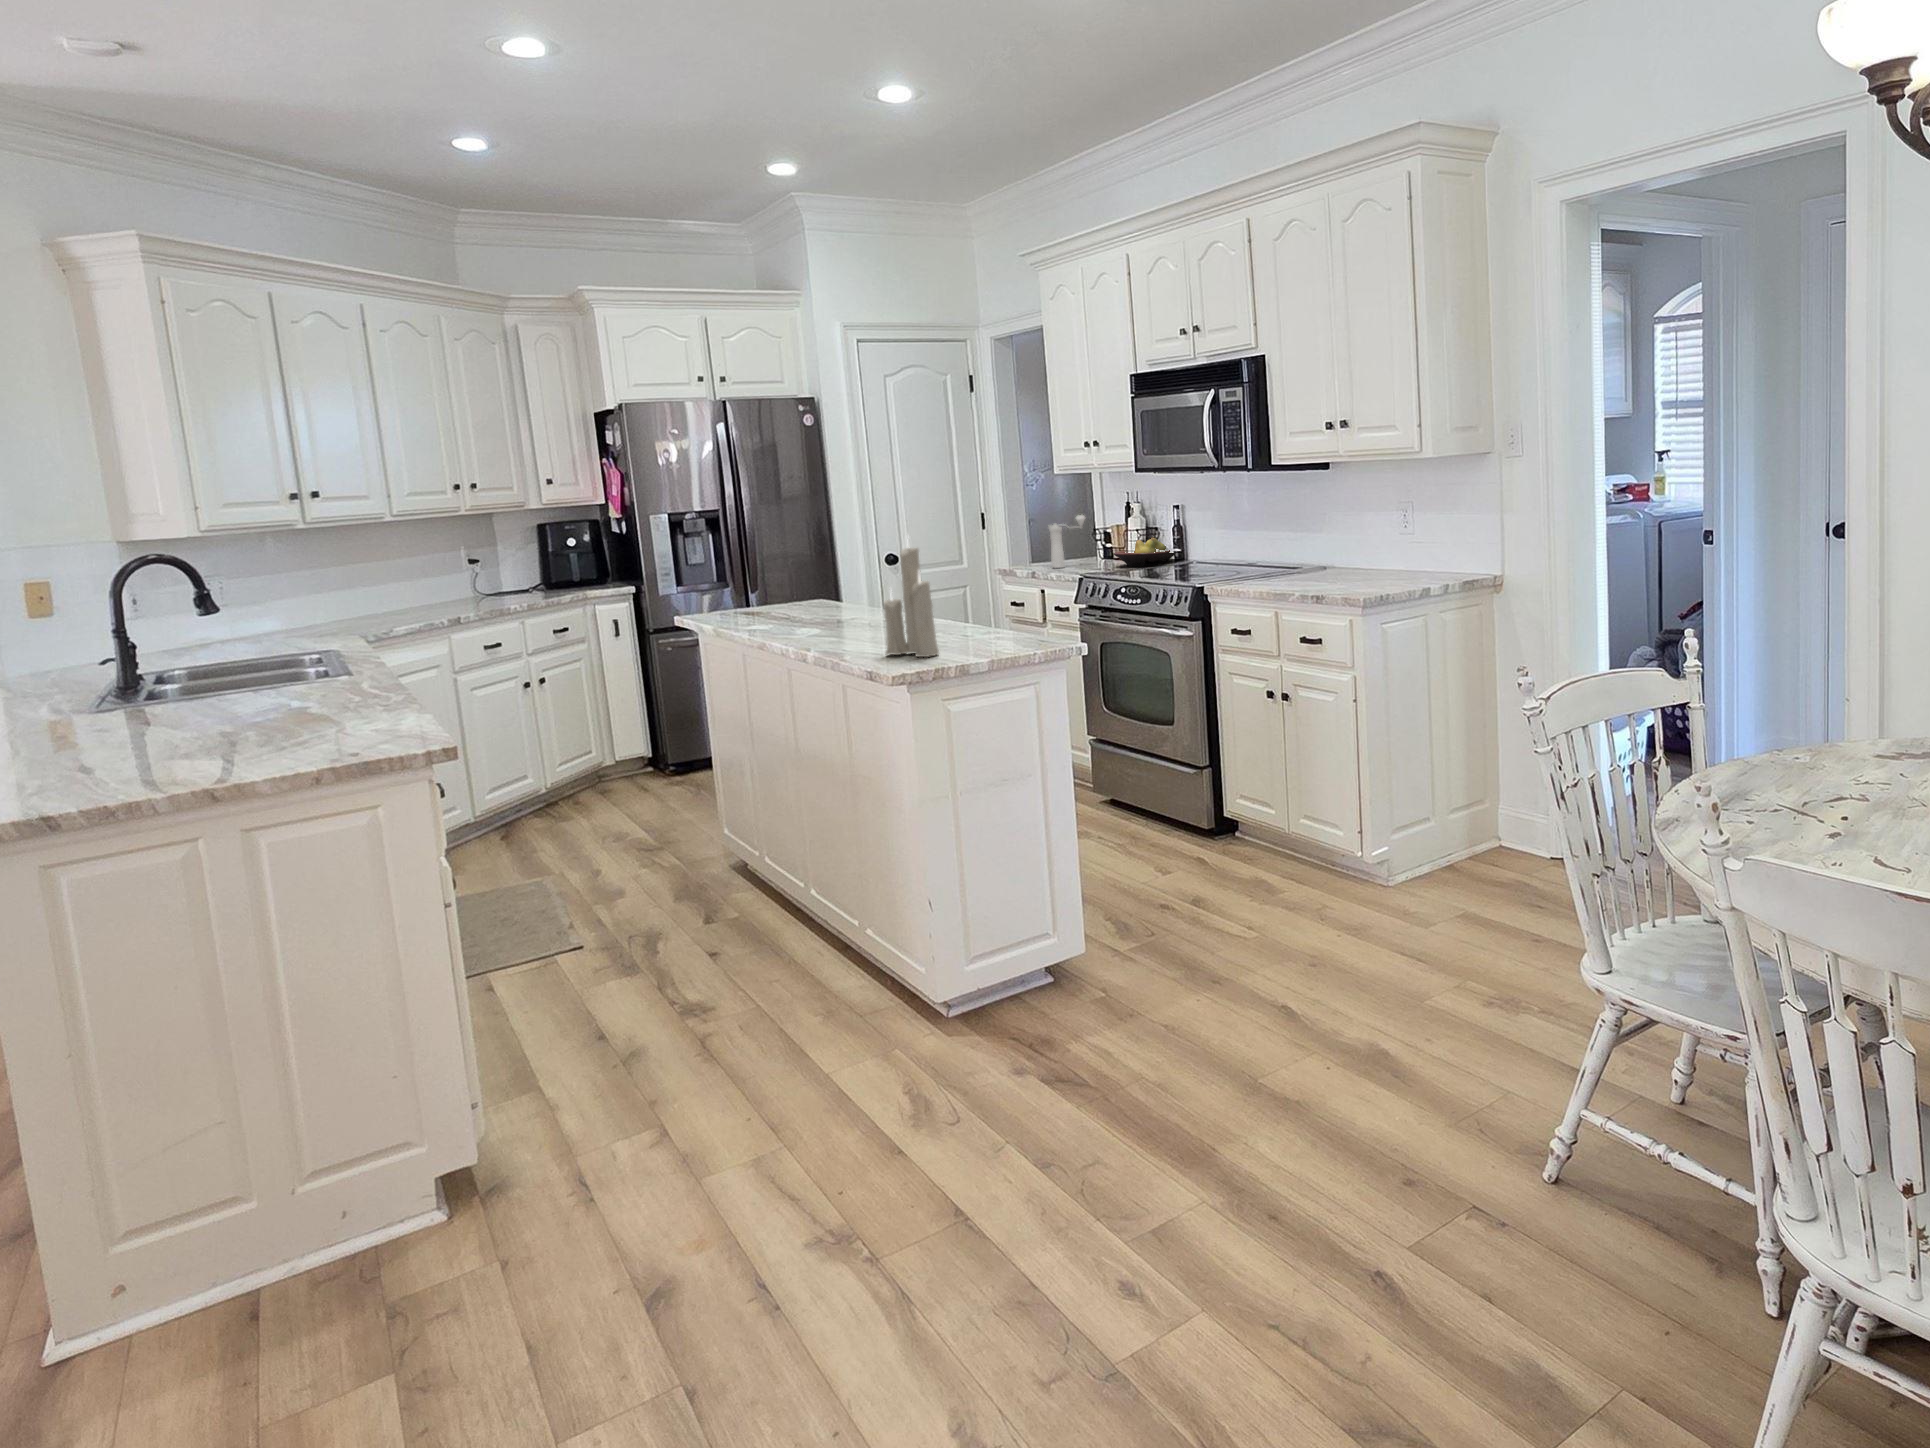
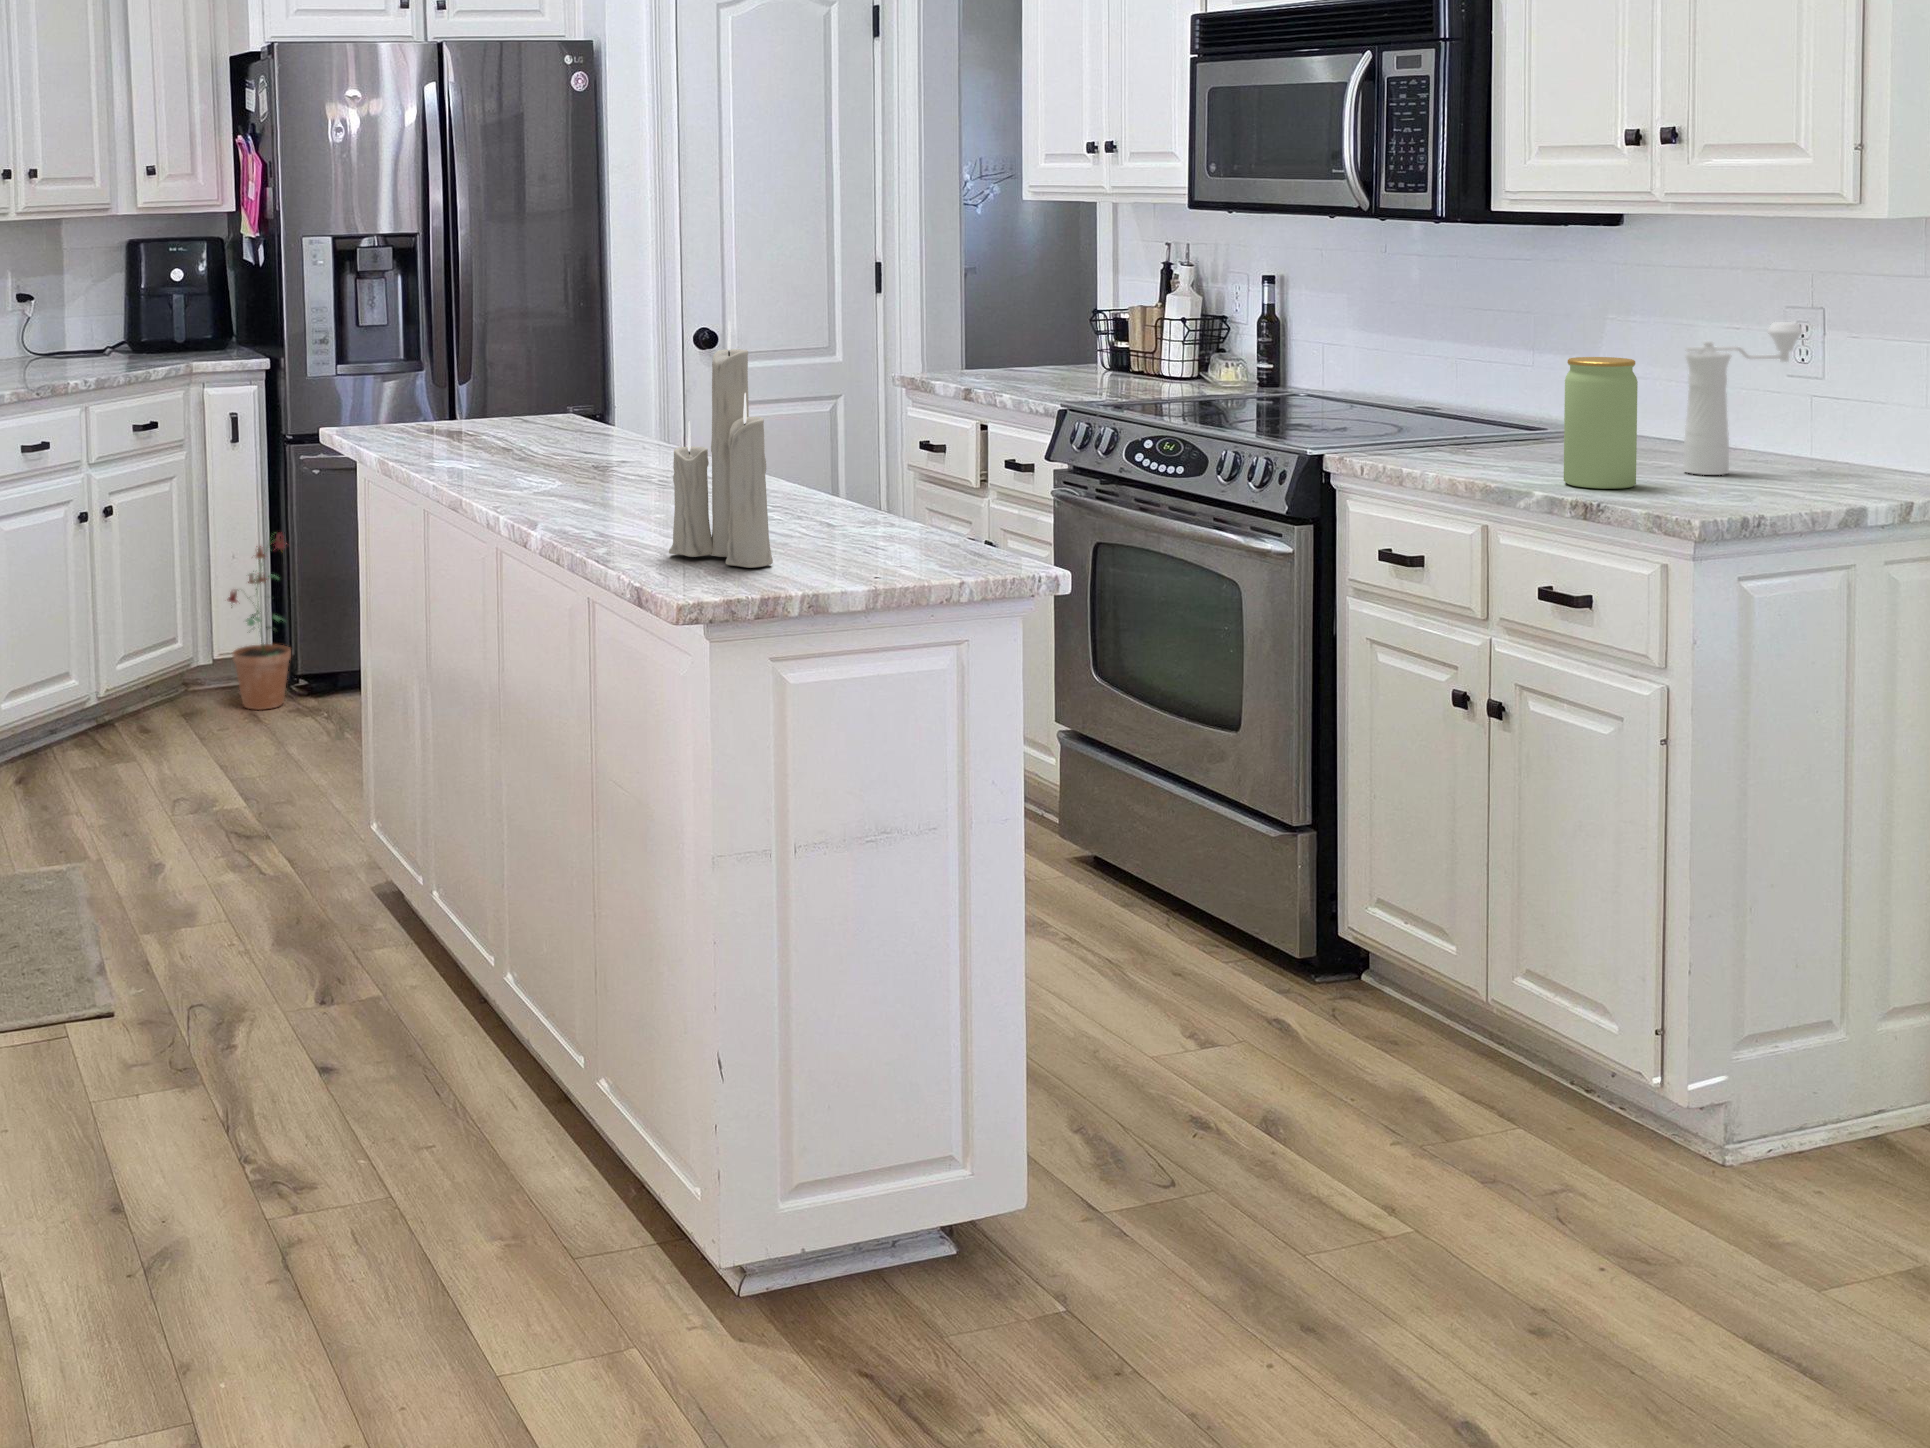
pepper mill: present [1049,515,1085,568] -> present [1683,322,1803,475]
jar: none [1305,529,1336,590] -> present [1564,357,1638,489]
fruit bowl: present [1114,538,1175,567] -> none [1132,335,1274,393]
potted plant: none [622,685,666,786] -> present [227,533,291,710]

